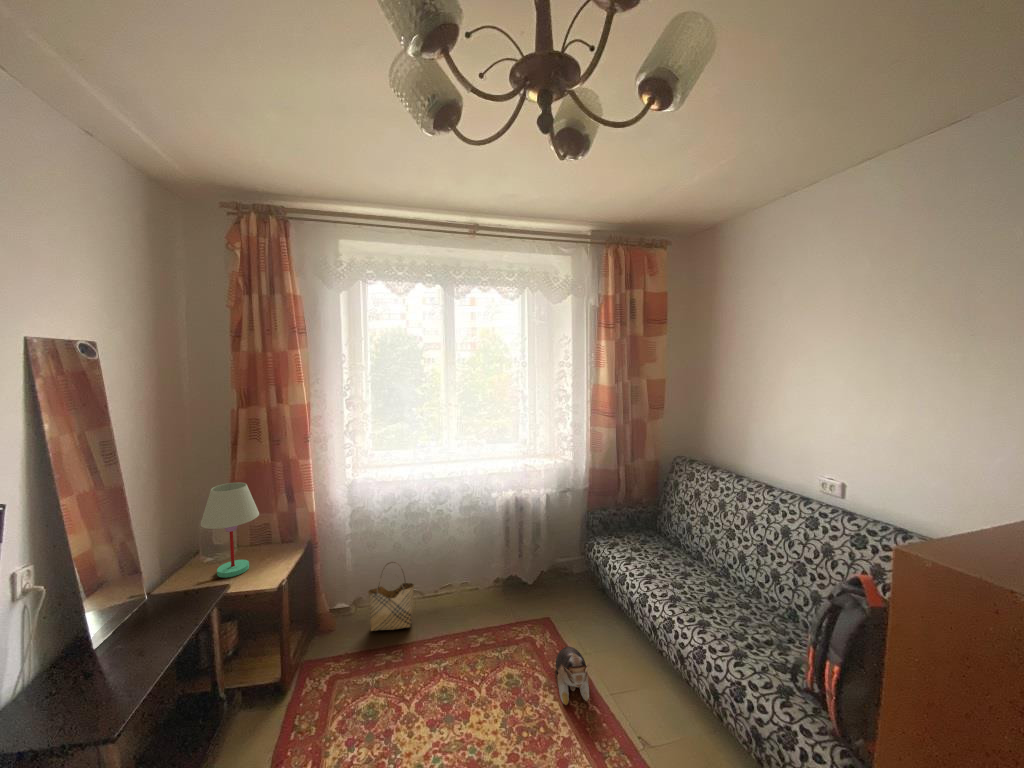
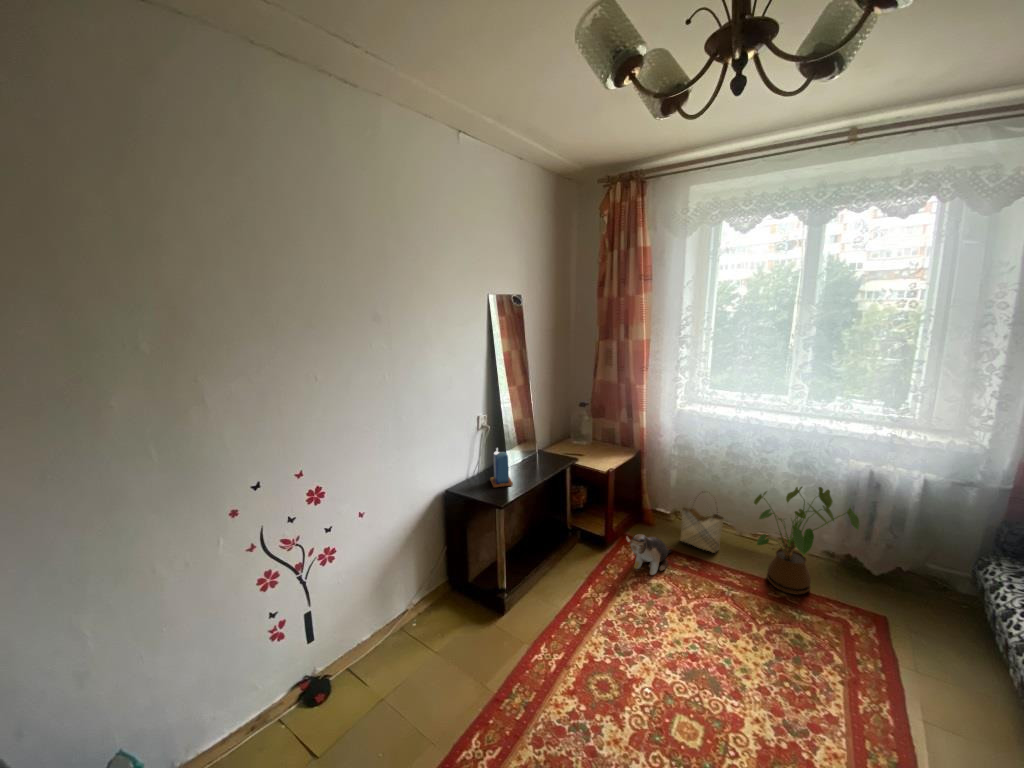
table lamp: present [200,482,259,578] -> none [568,393,603,457]
house plant: none [444,522,525,635] -> present [754,487,859,595]
candle: none [42,628,110,713] -> present [490,449,513,488]
plush toy: present [555,647,590,705] -> present [626,534,672,575]

